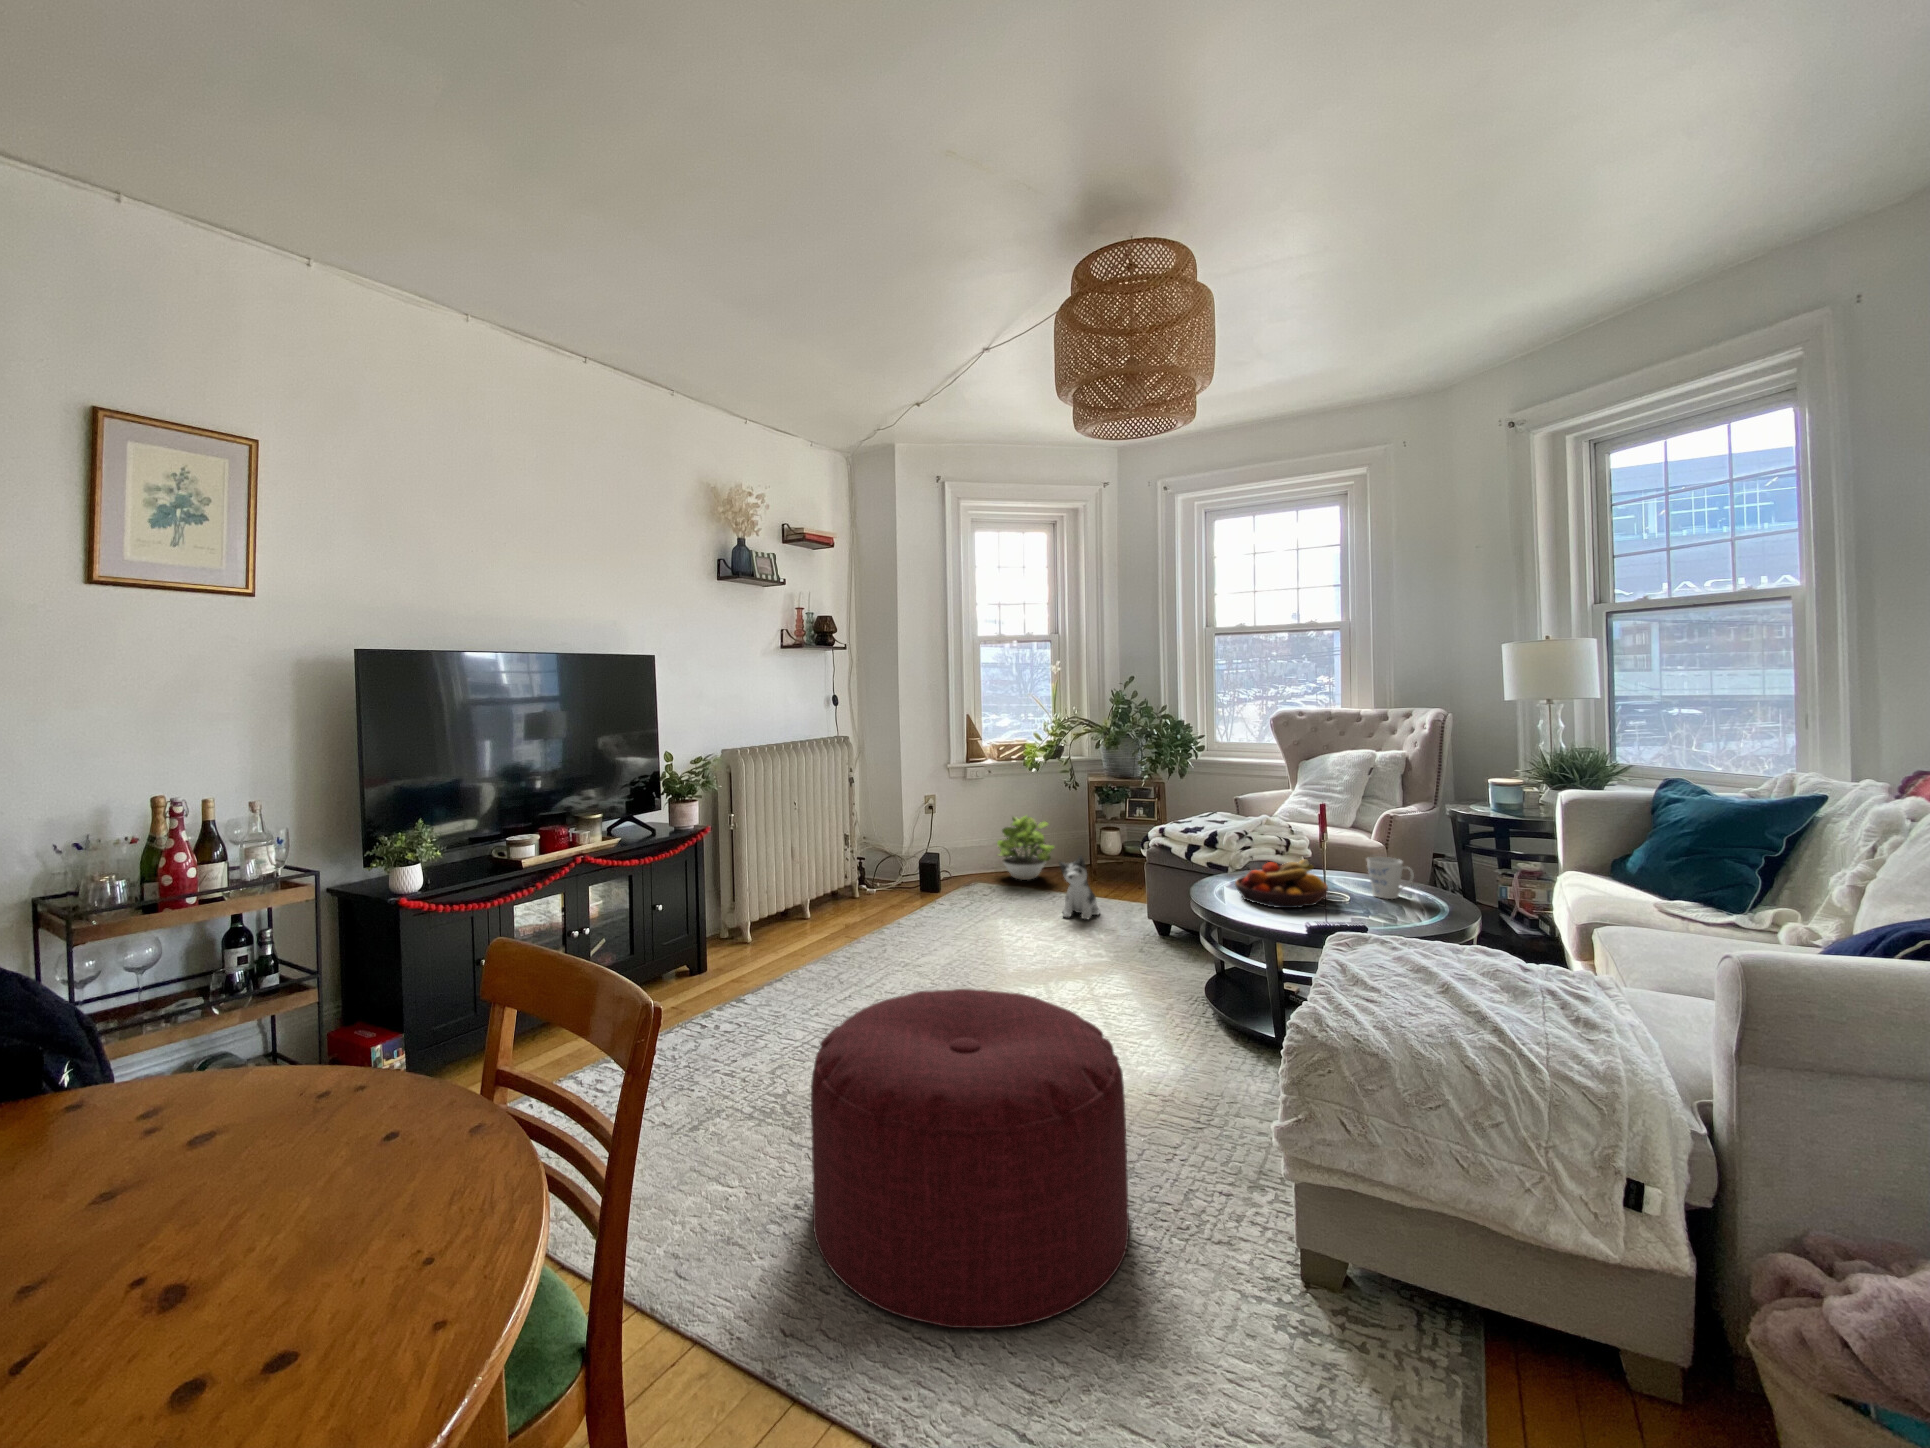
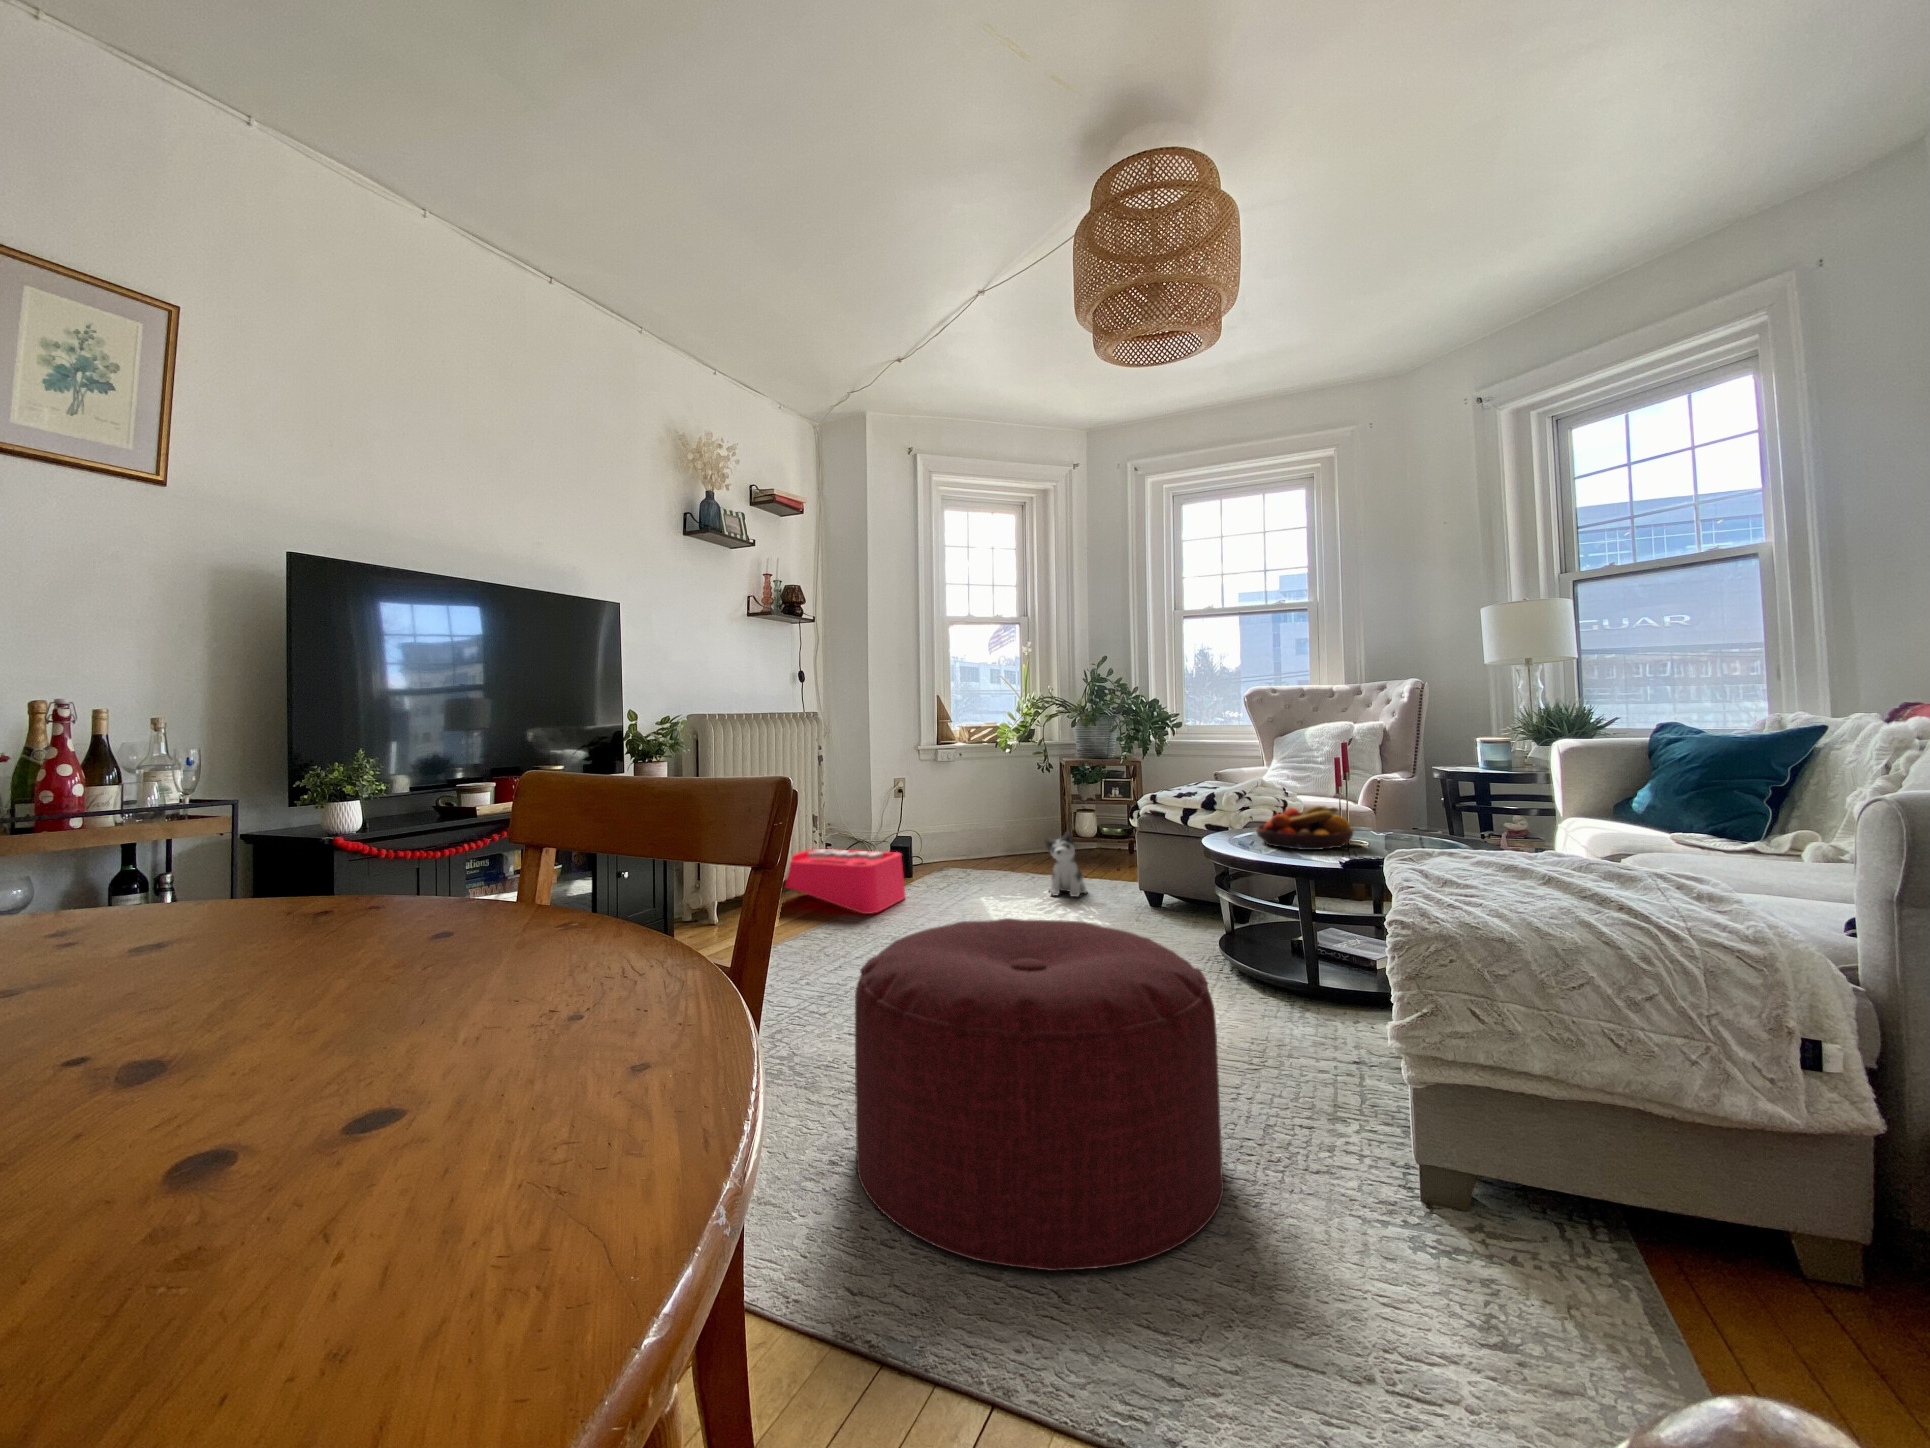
potted plant: present [997,816,1054,880] -> none [970,797,1032,867]
mug: present [1367,857,1414,899] -> none [1386,801,1437,842]
storage bin: none [807,858,926,935] -> present [786,849,906,914]

